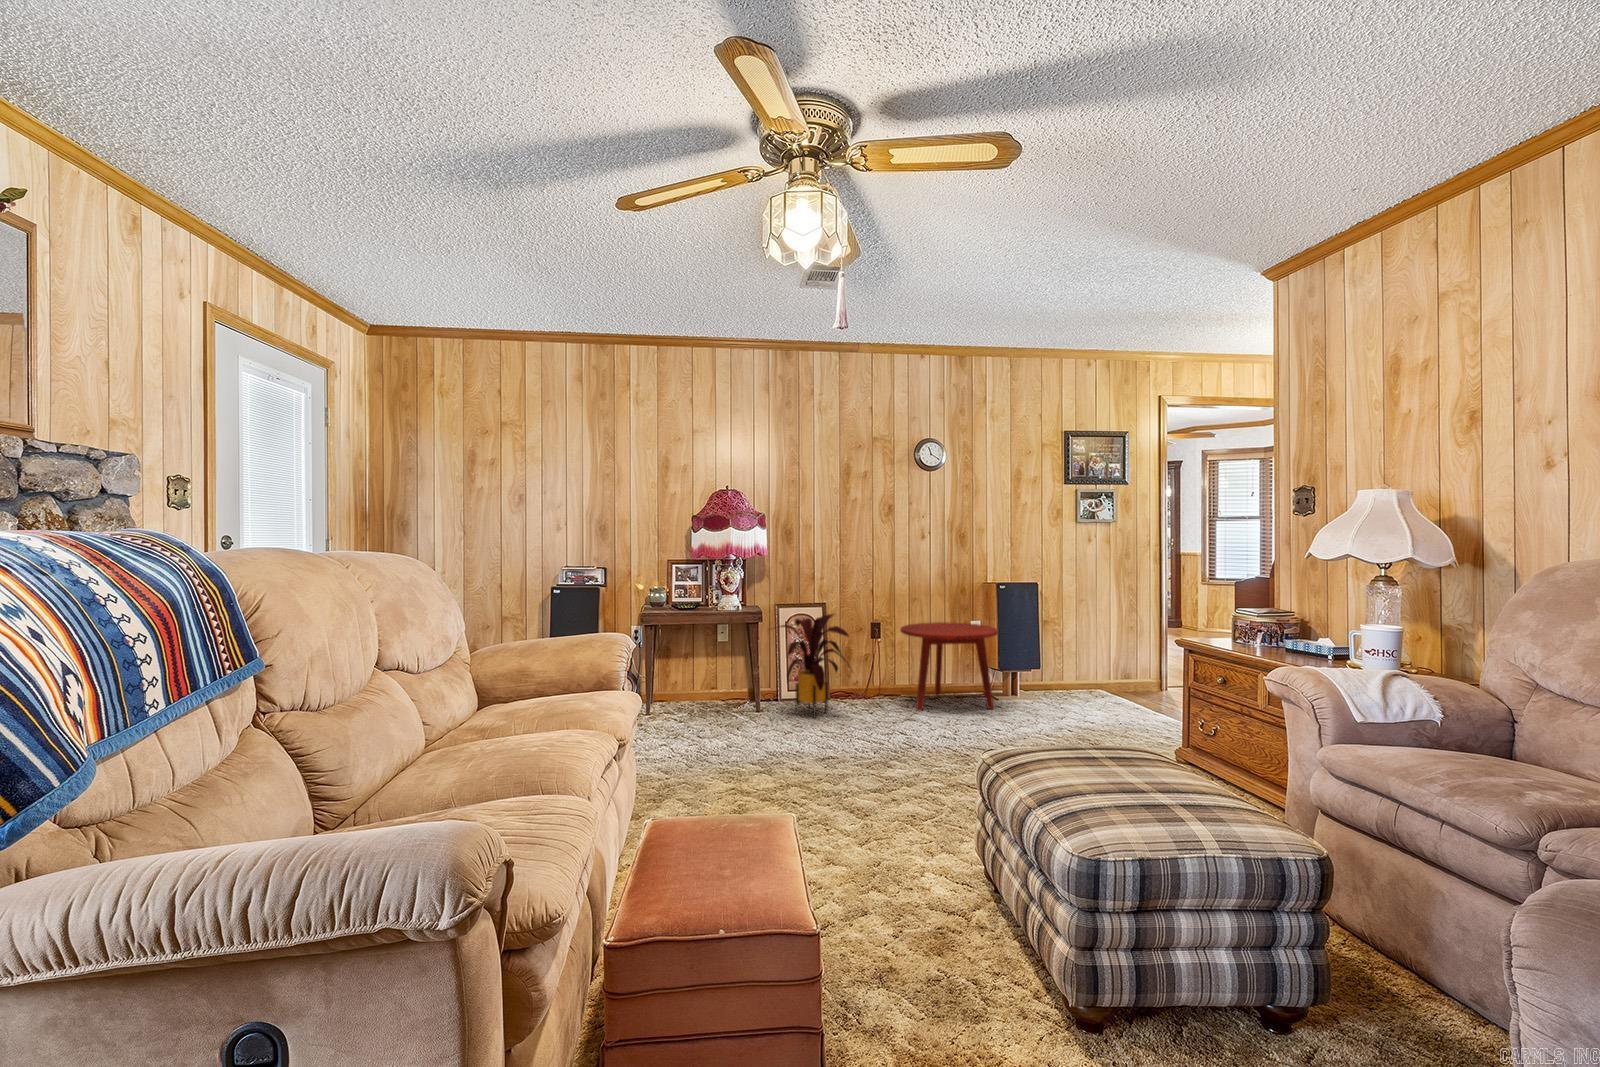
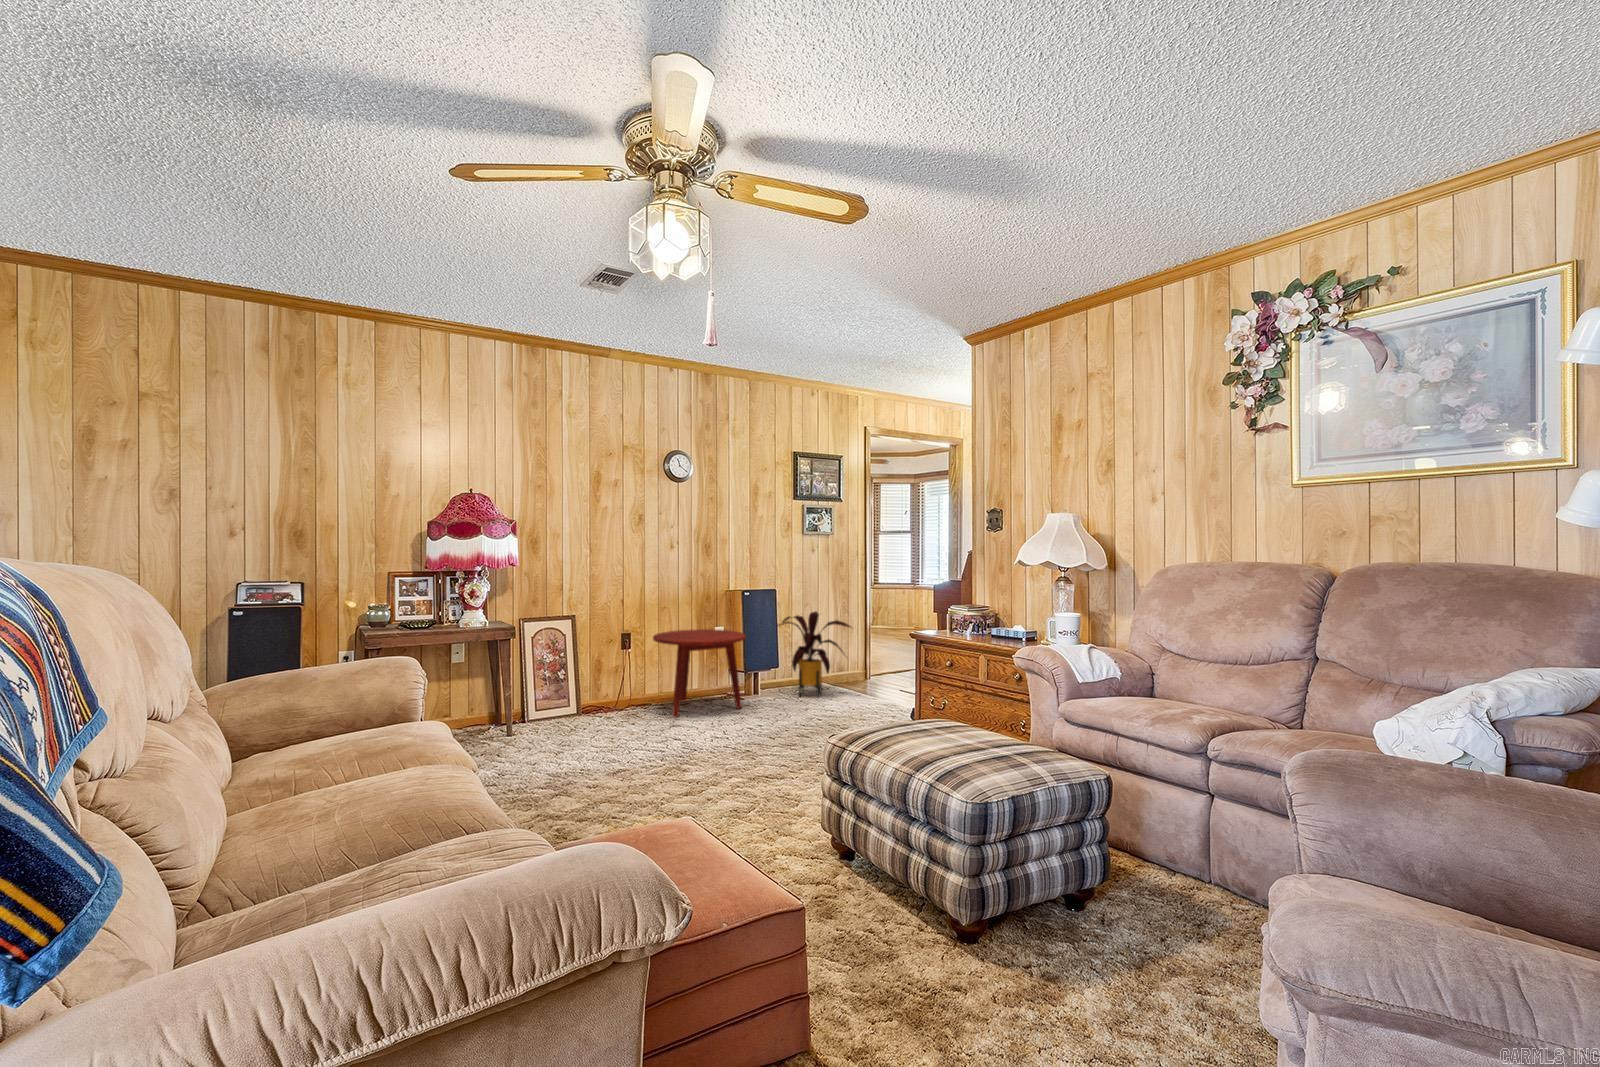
house plant: present [778,614,849,717] -> present [780,612,851,697]

